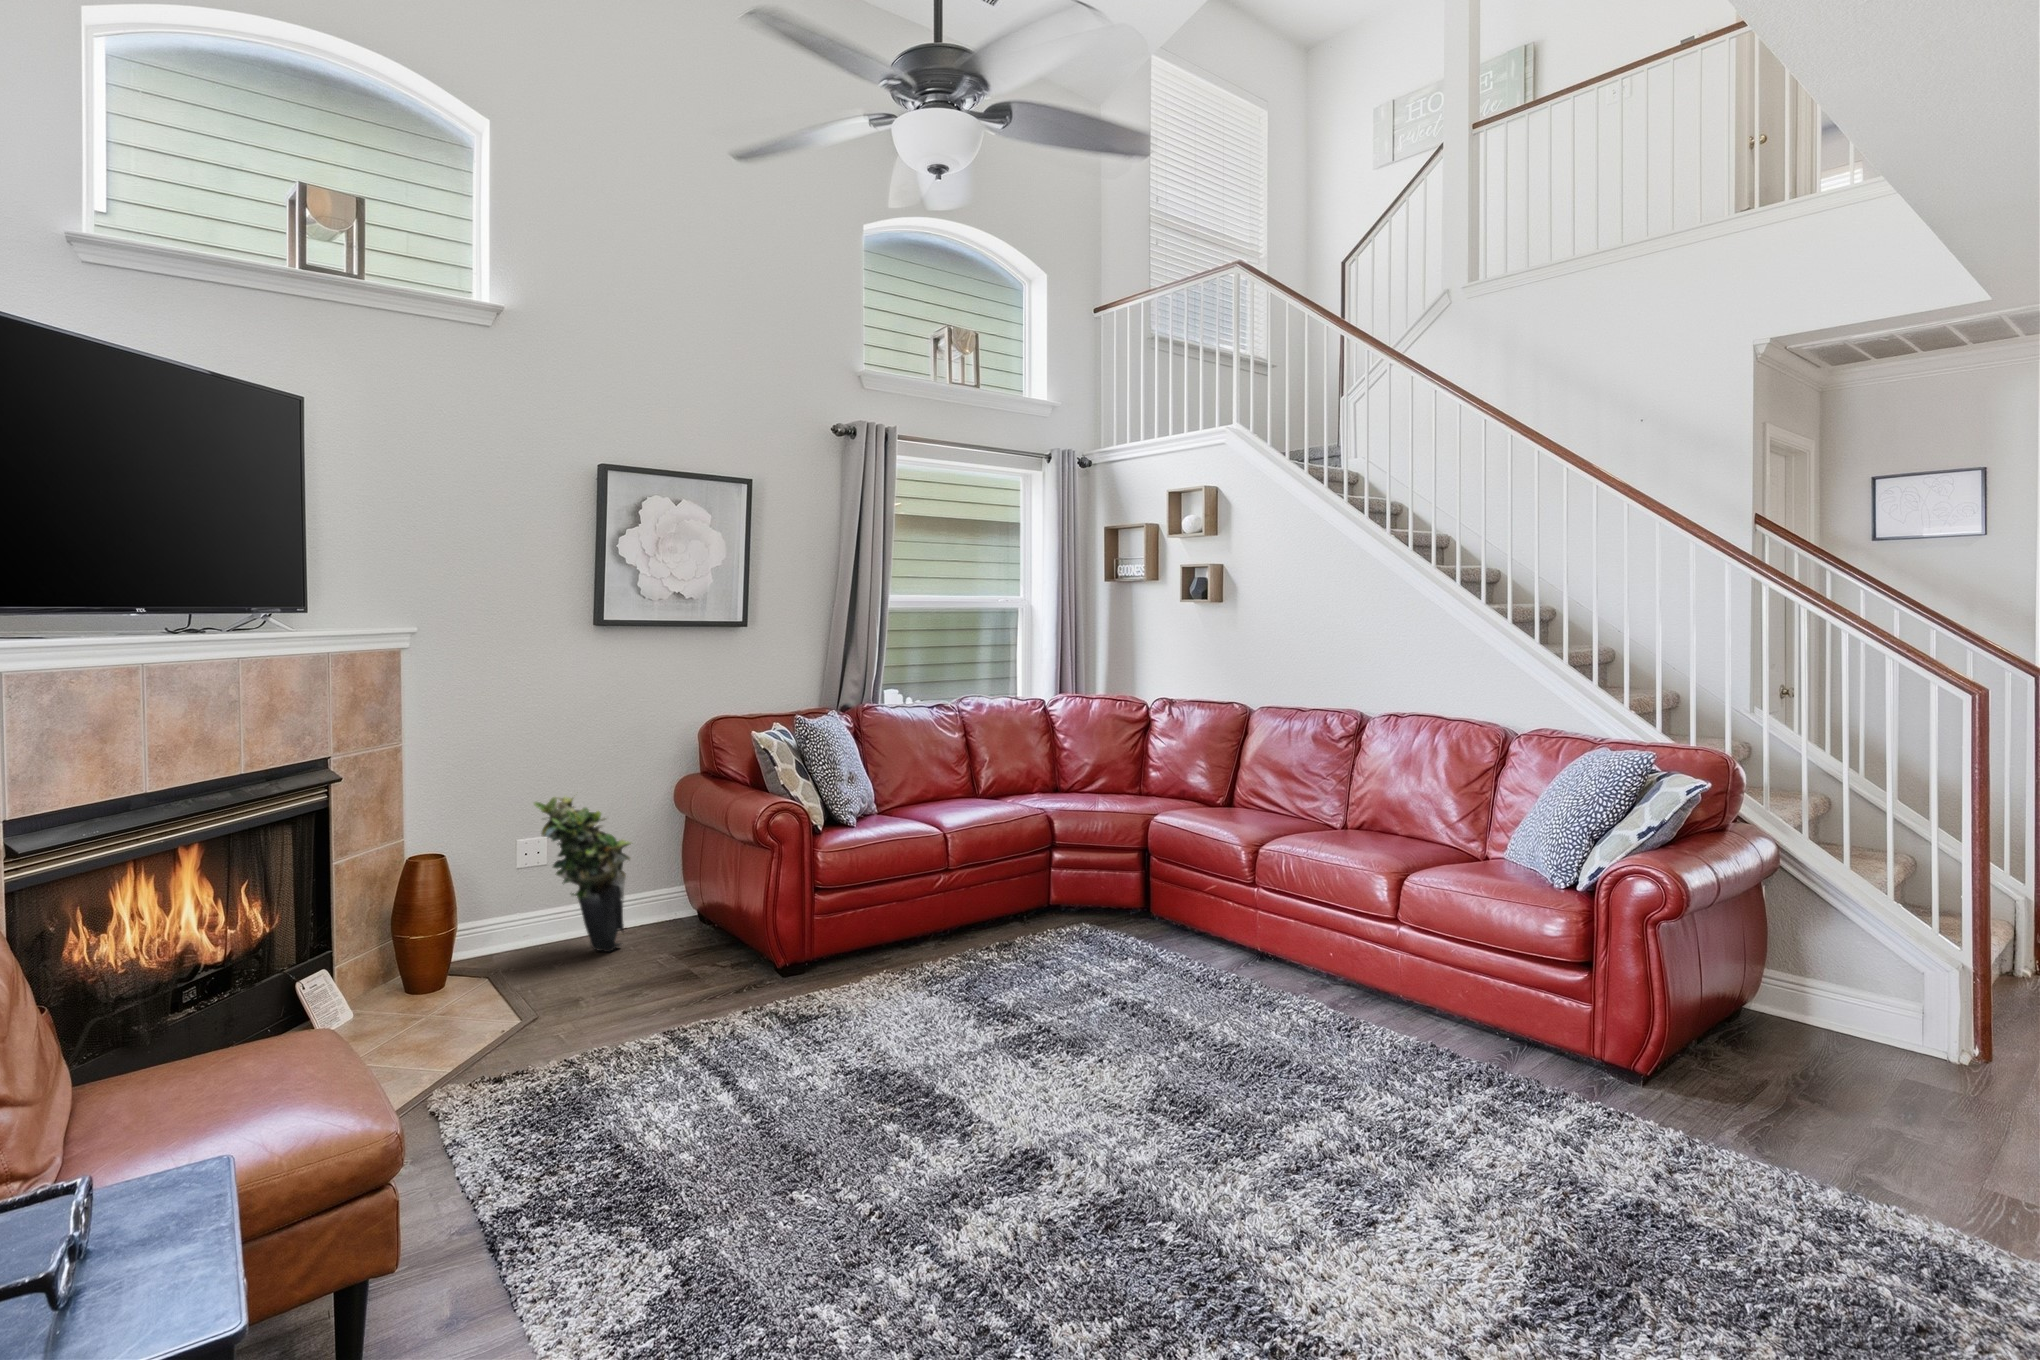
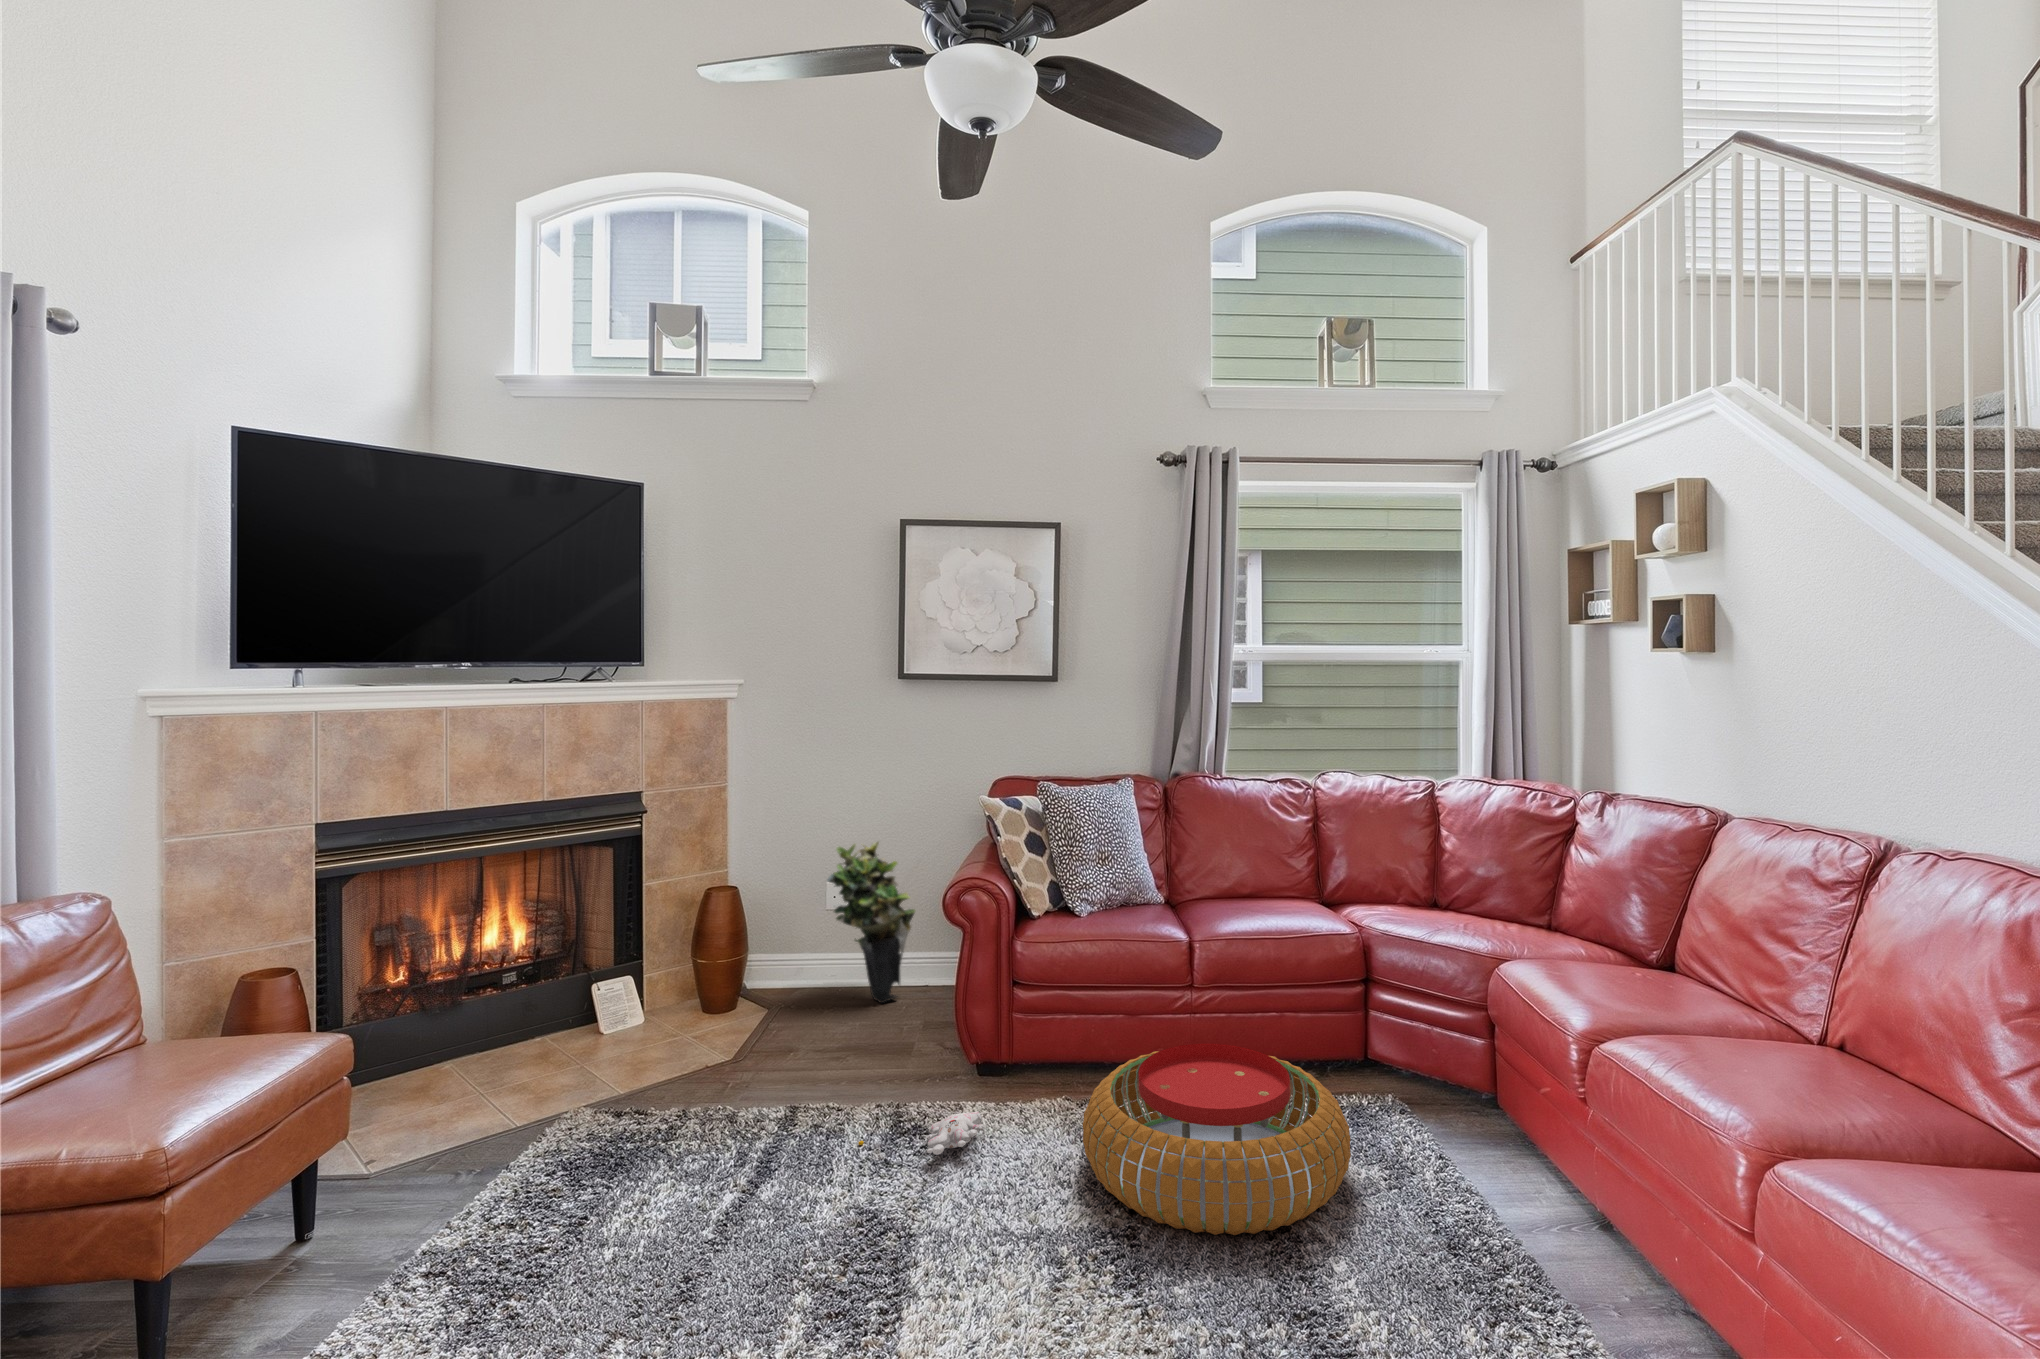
pouf: none [945,899,1145,1019] -> present [1083,1044,1351,1235]
plush toy: none [768,991,877,1040] -> present [858,1111,984,1155]

